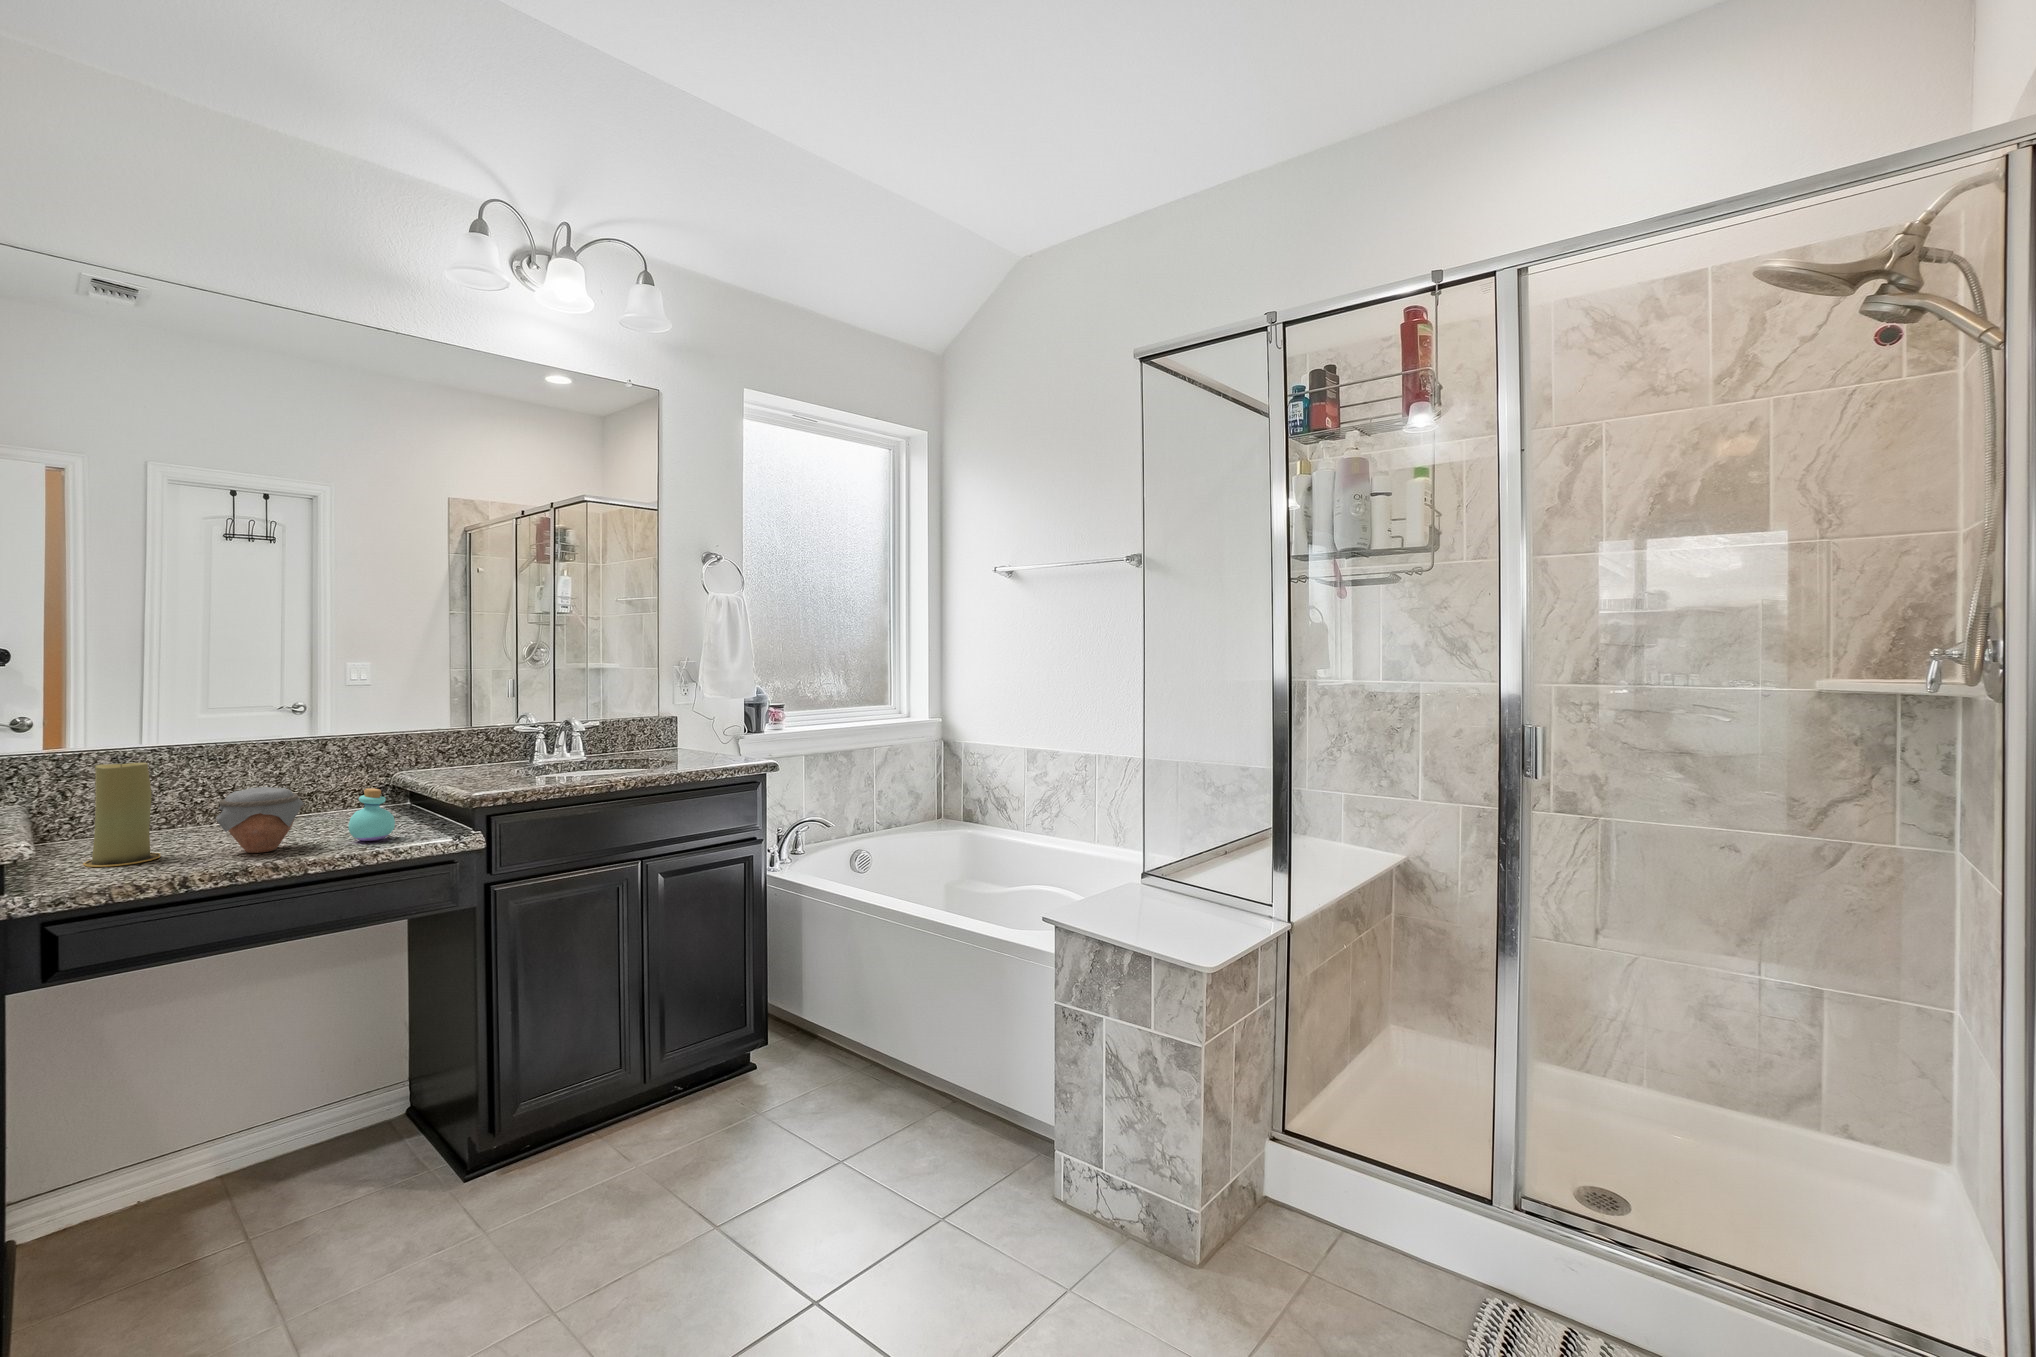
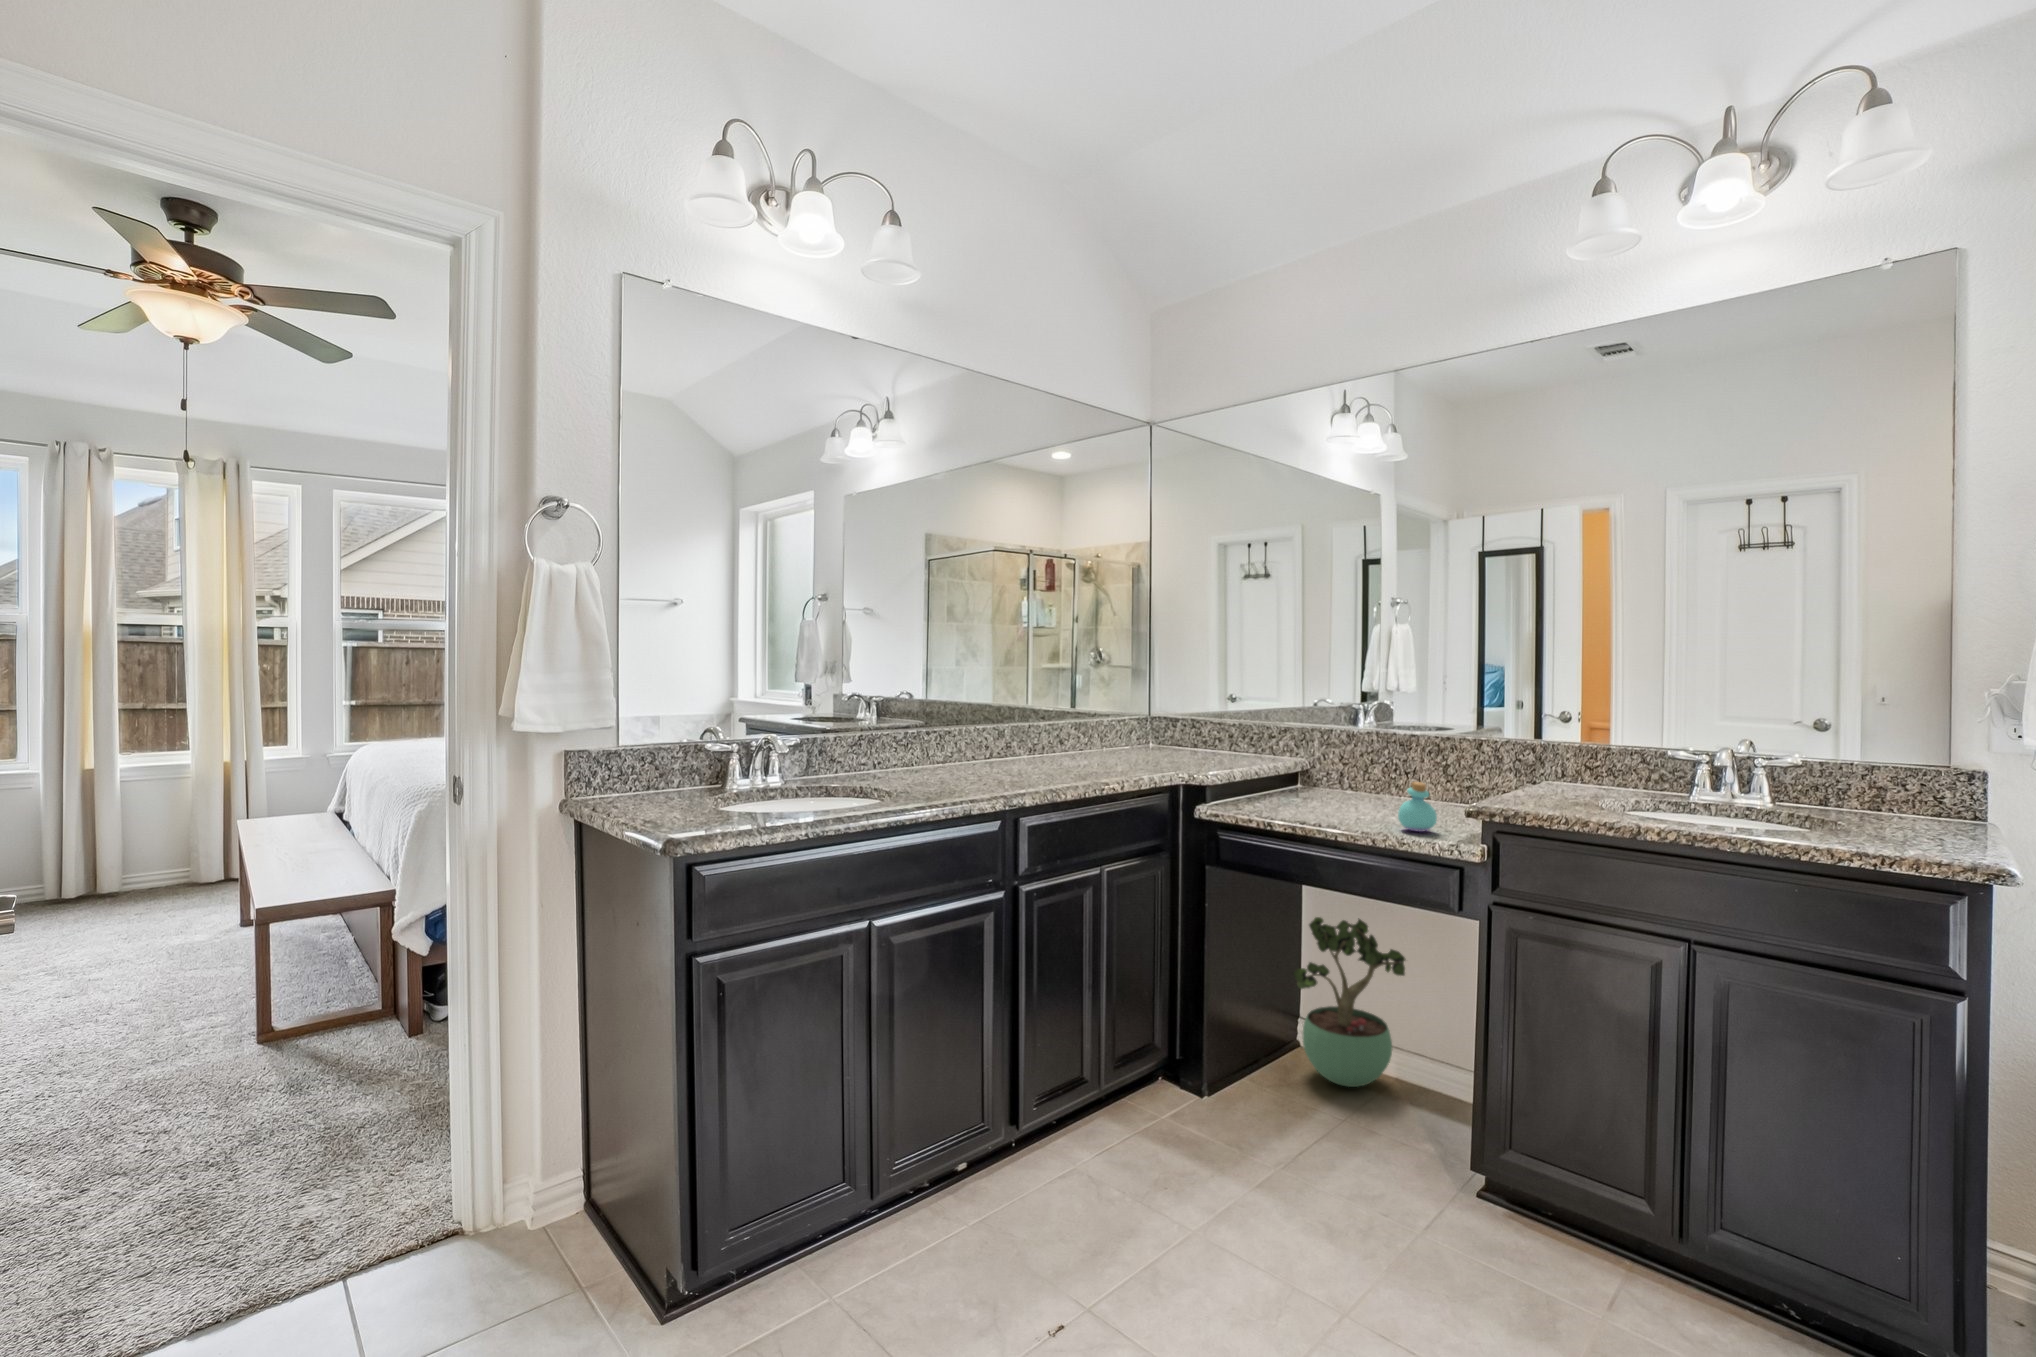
candle: present [83,763,160,867] -> none [1262,732,1304,807]
jar: present [216,787,304,853] -> none [1312,765,1375,819]
potted plant: none [100,978,286,1200] -> present [1293,917,1406,1087]

